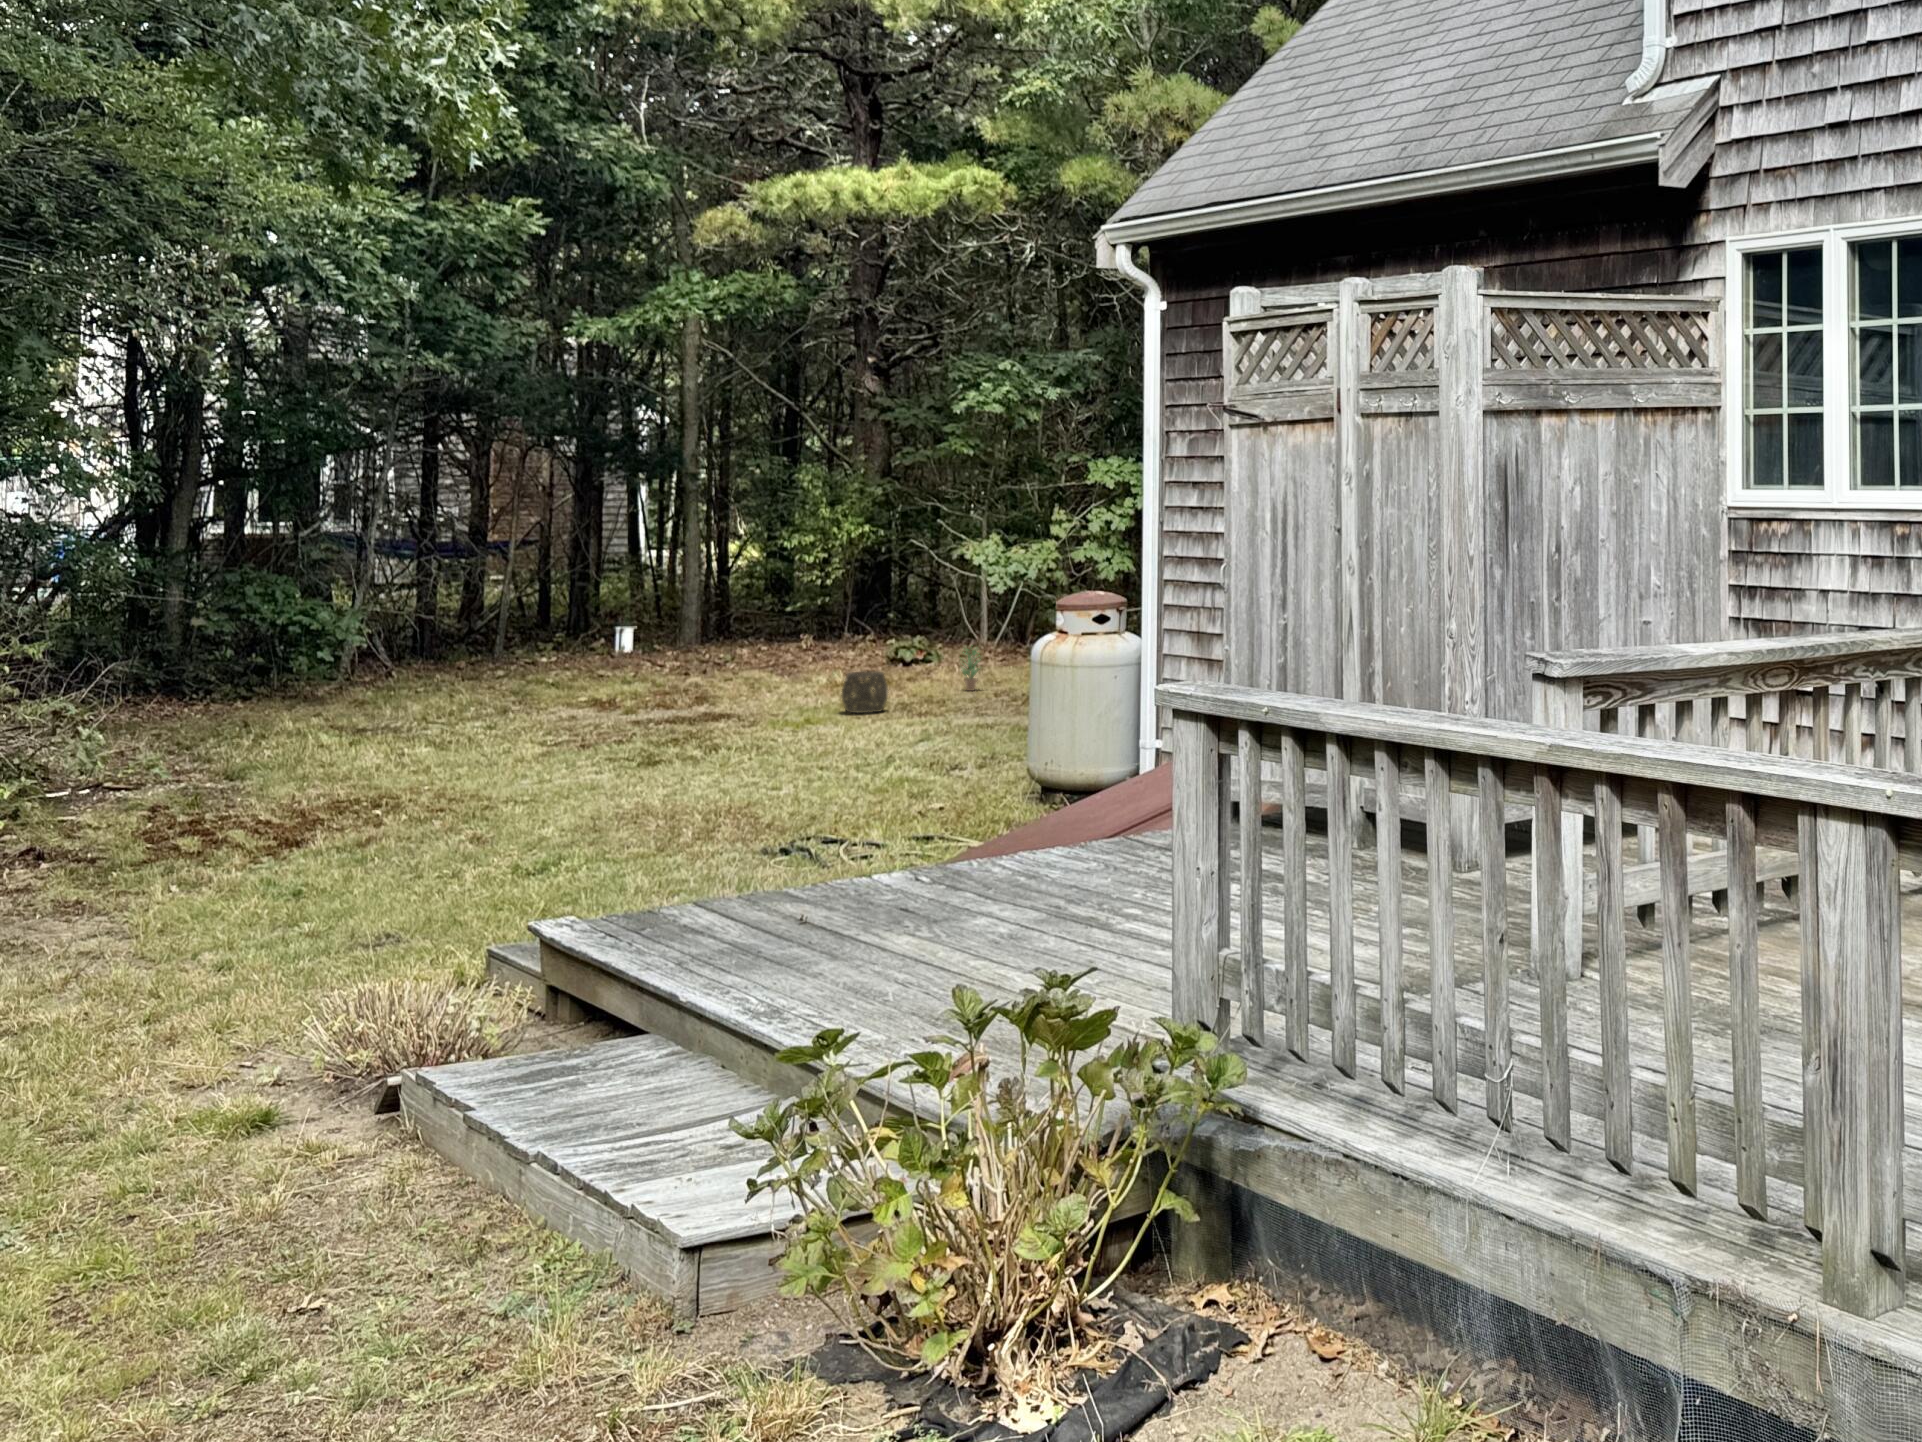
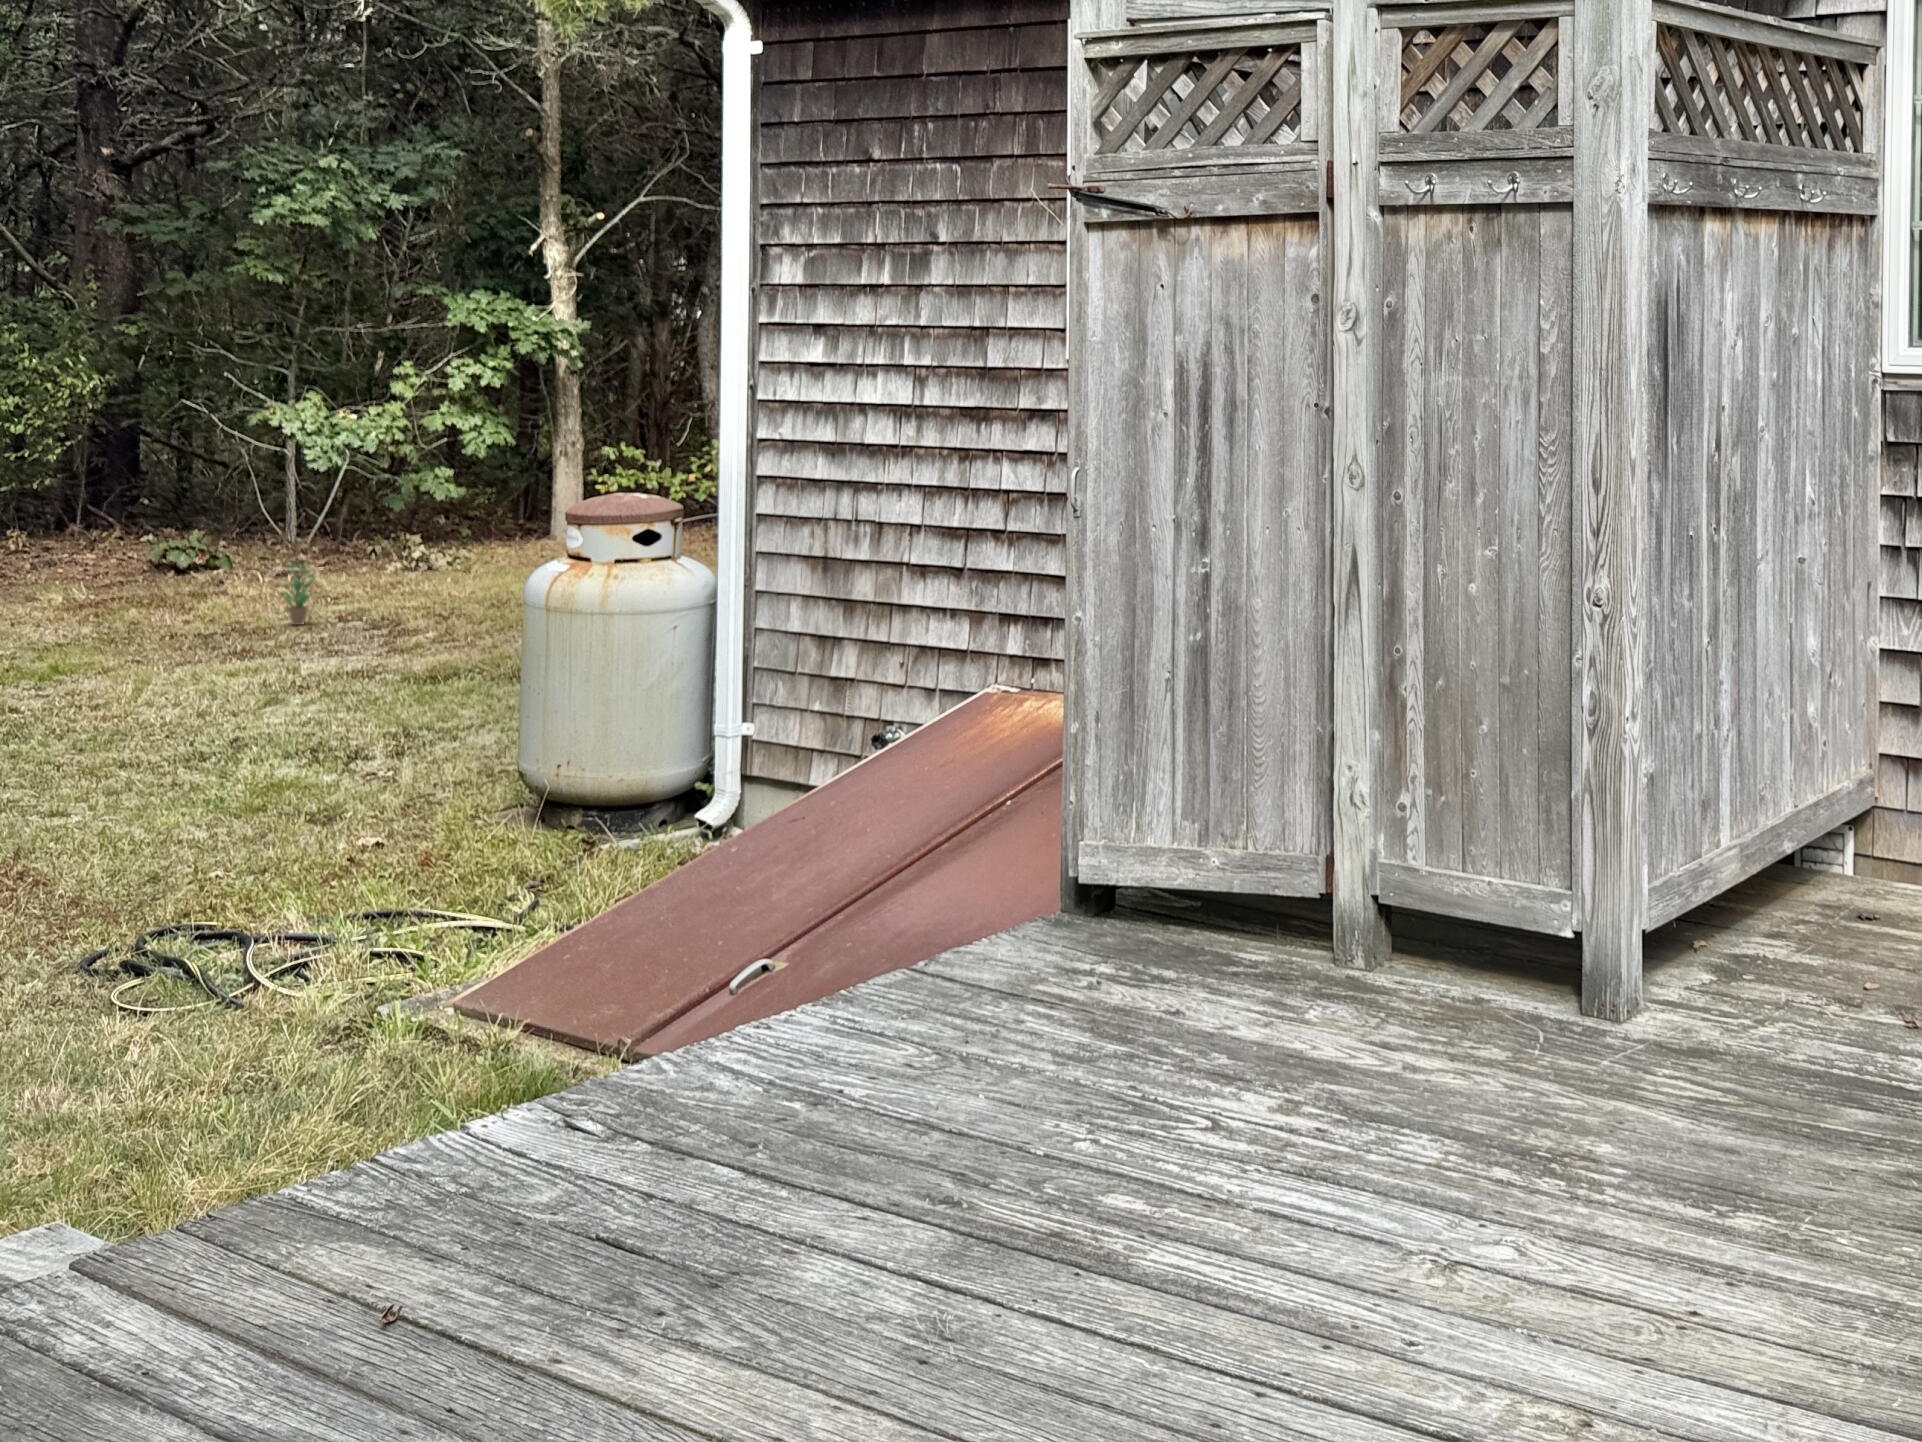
woven basket: present [841,671,888,713] -> none [89,606,172,671]

